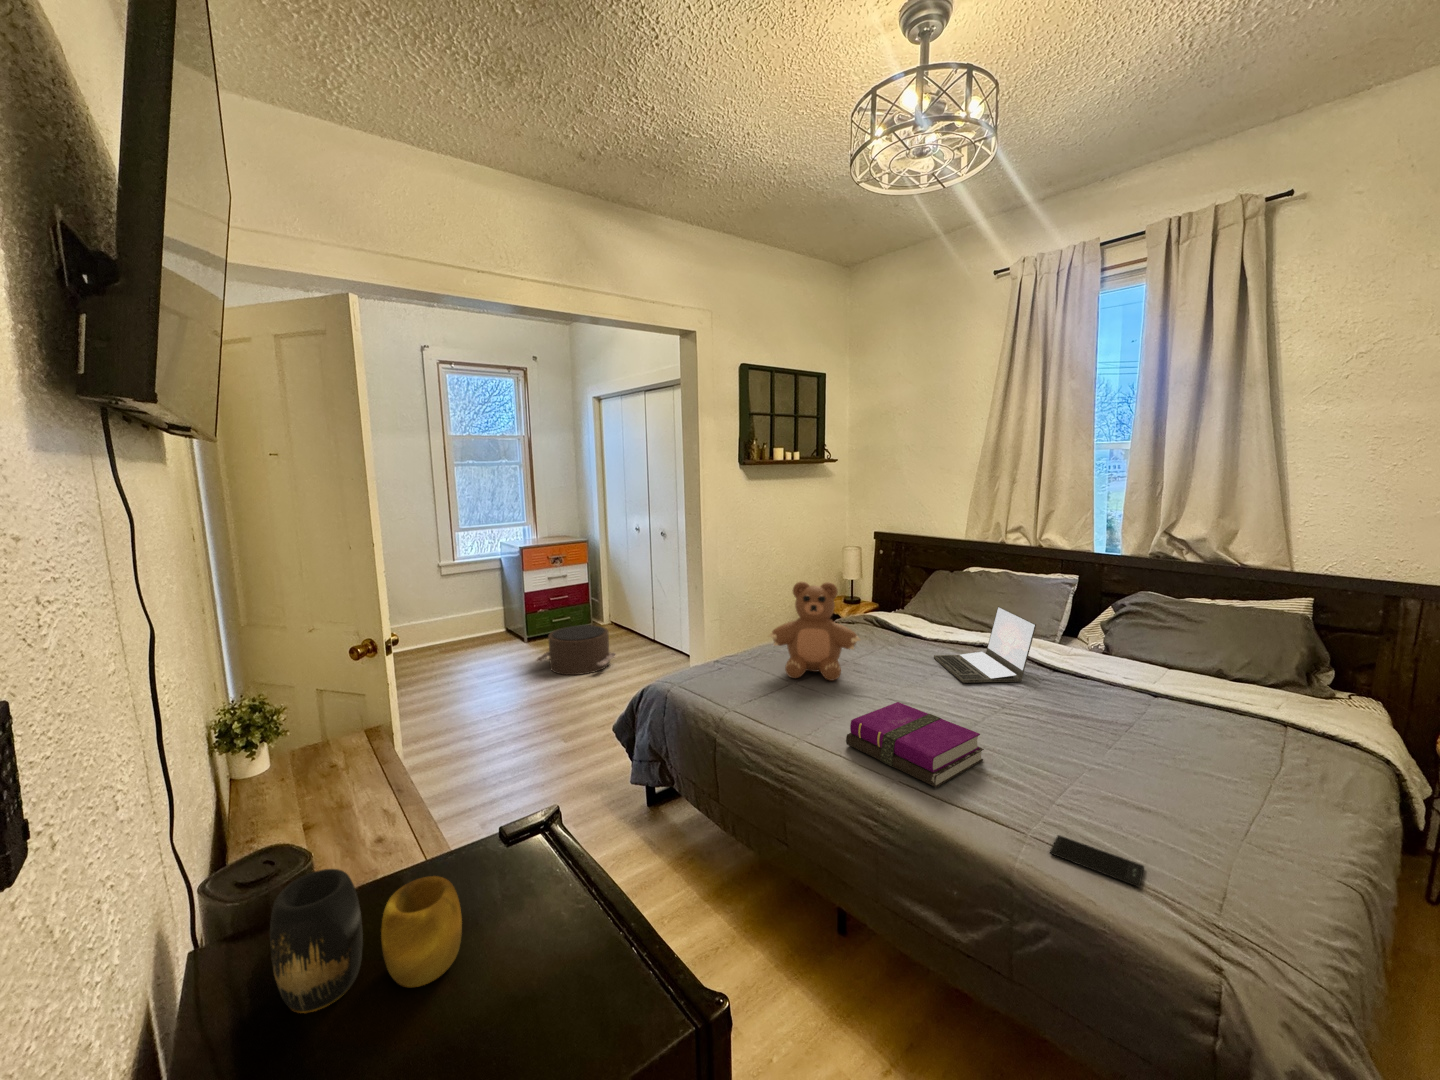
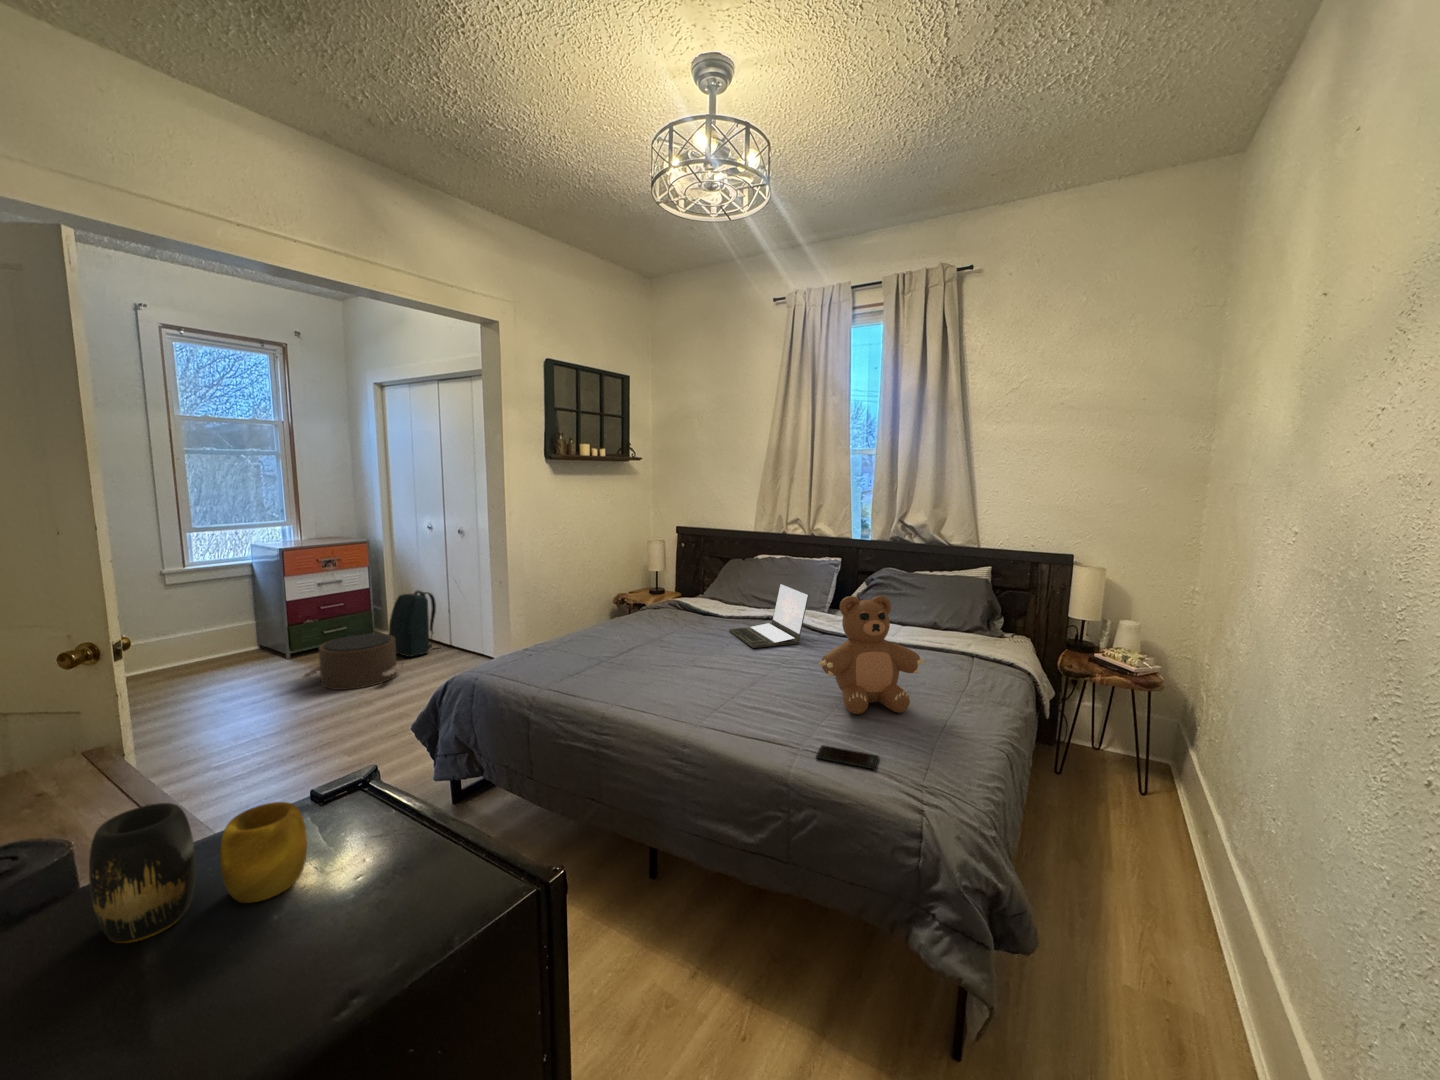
teddy bear: present [769,582,861,680] -> present [818,596,924,714]
backpack: none [605,587,648,648] -> present [389,590,436,657]
notebook: present [846,702,984,787] -> none [655,664,769,725]

